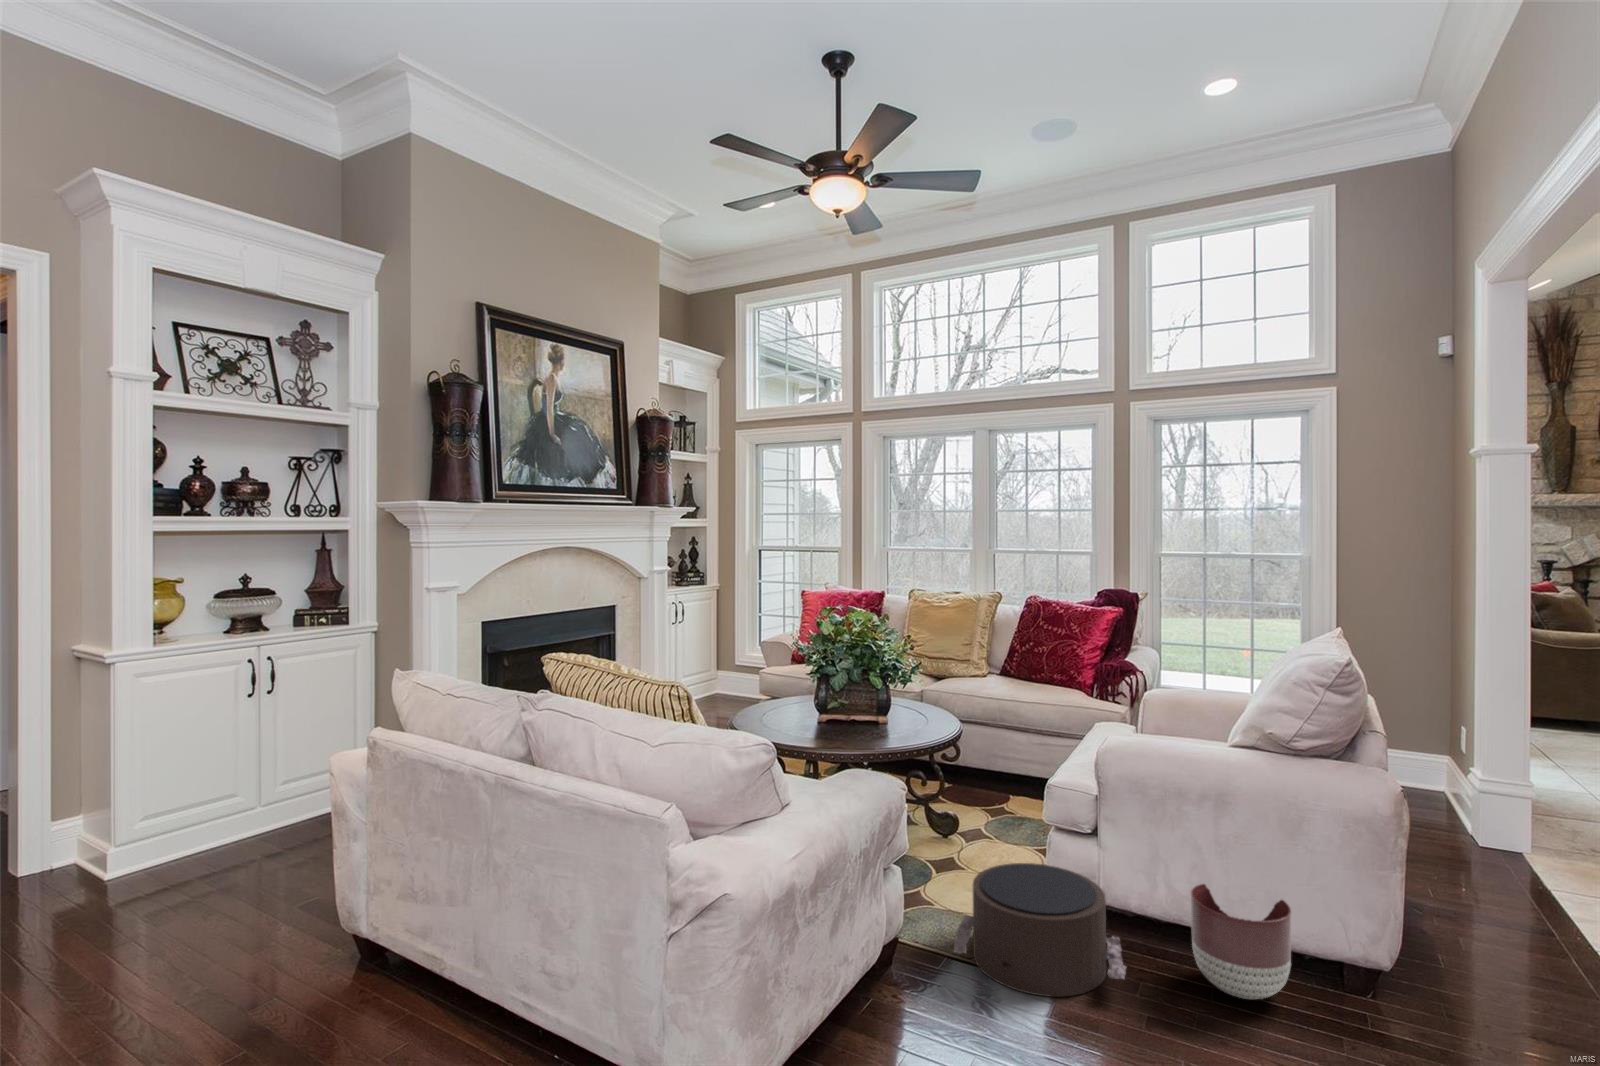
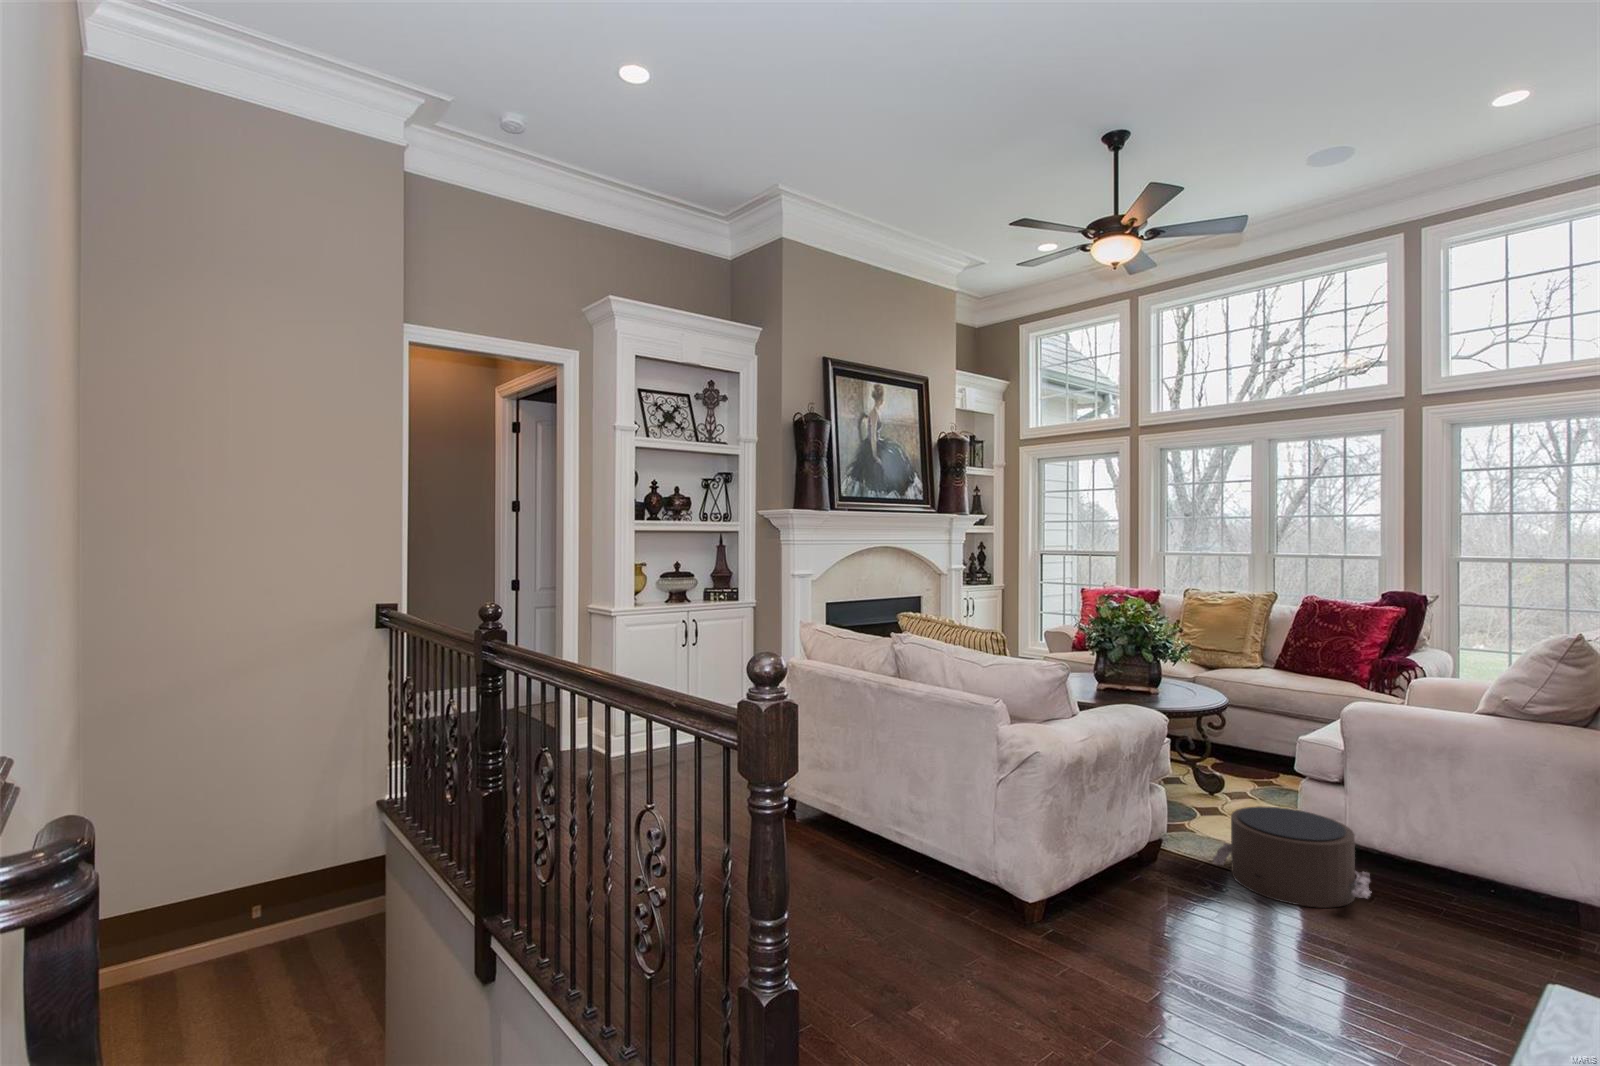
planter: present [1191,883,1292,999] -> none [1439,835,1540,934]

